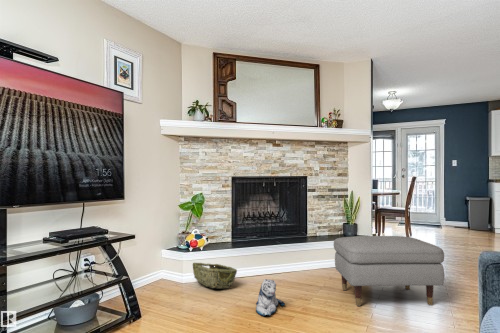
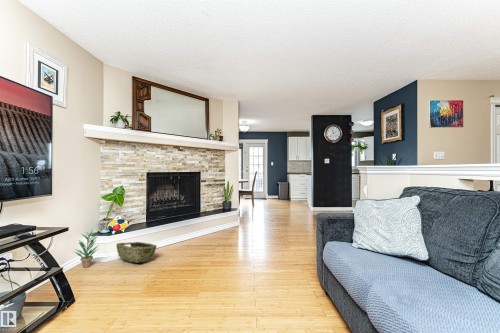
ottoman: present [334,236,444,306] -> none [228,212,299,262]
potted plant: none [148,242,175,287] -> present [75,230,98,268]
plush toy: present [256,279,285,316] -> none [177,252,200,282]

